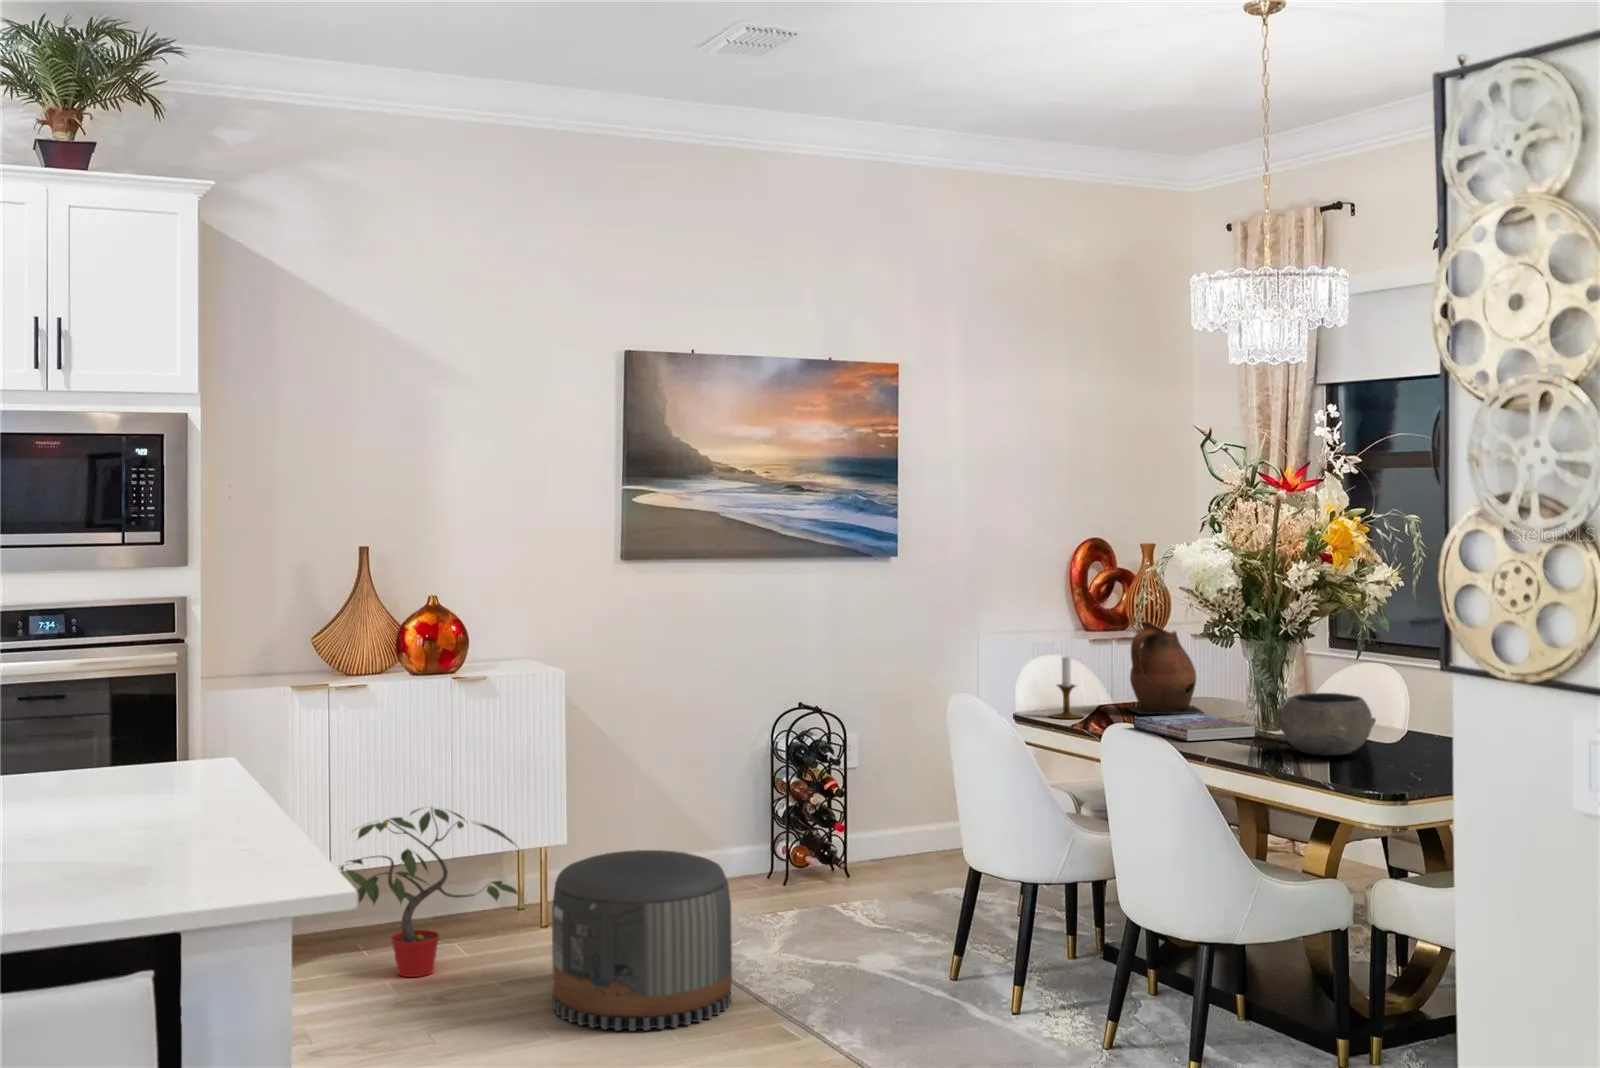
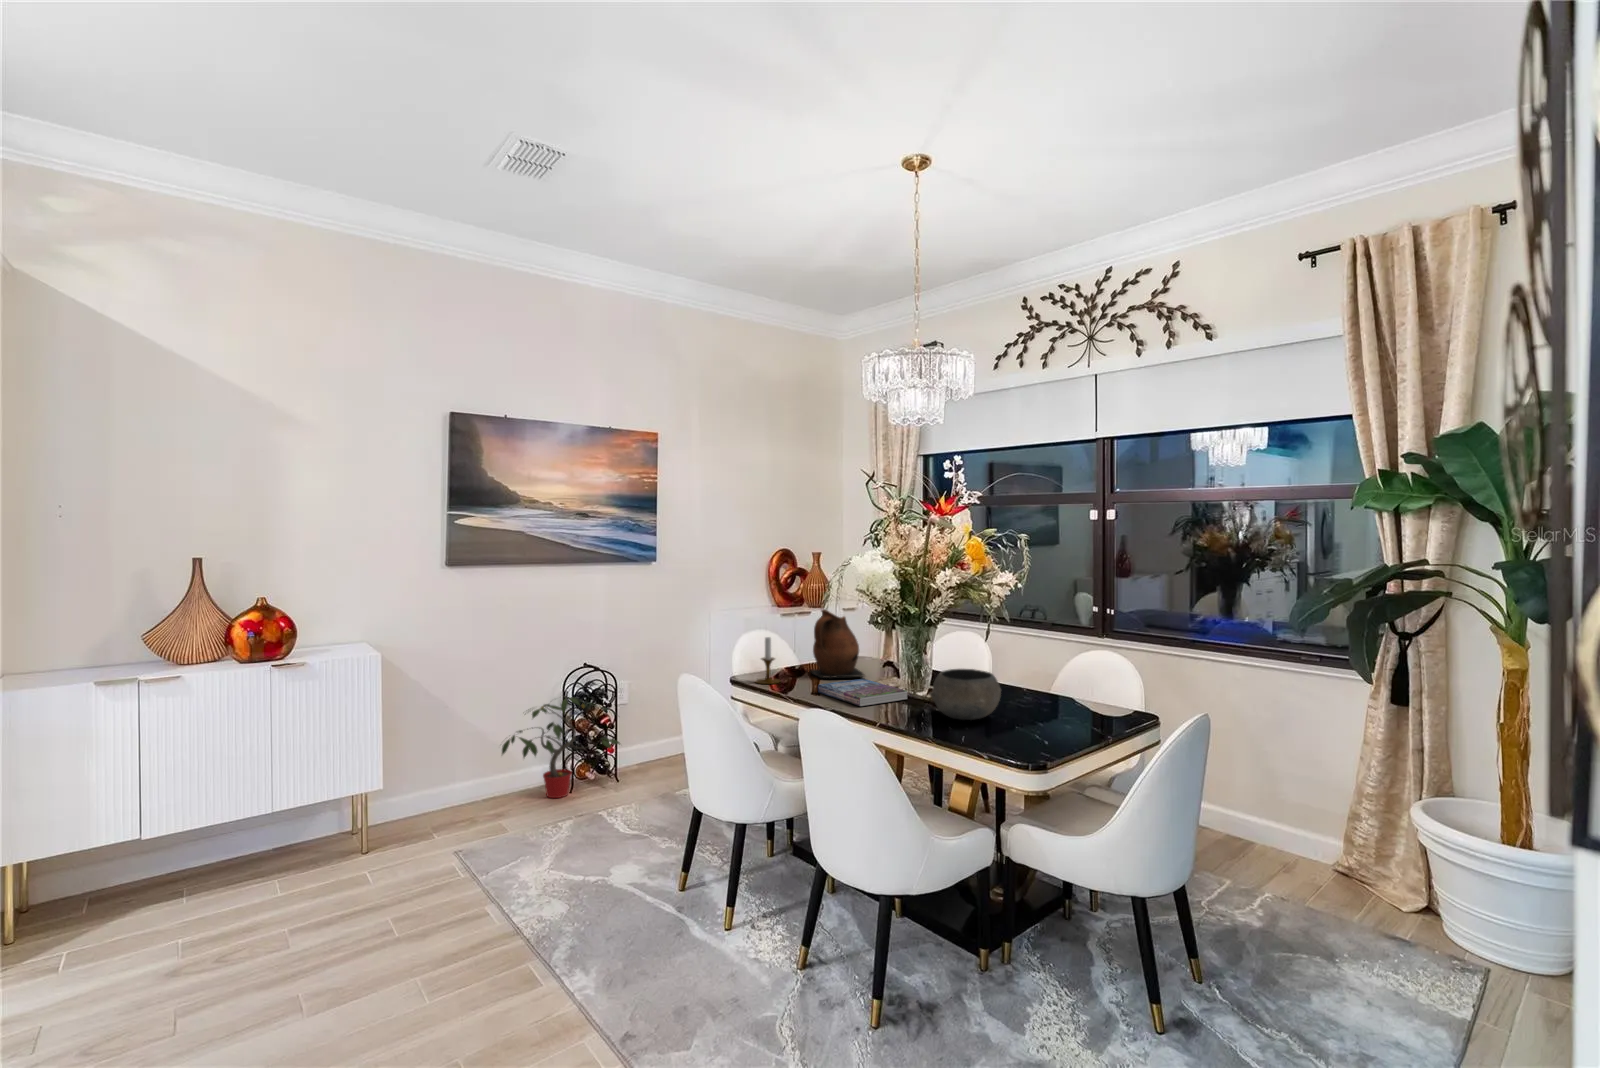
potted plant: present [340,808,518,977] -> present [502,697,620,798]
pouf: present [552,850,732,1031] -> none [328,805,497,985]

